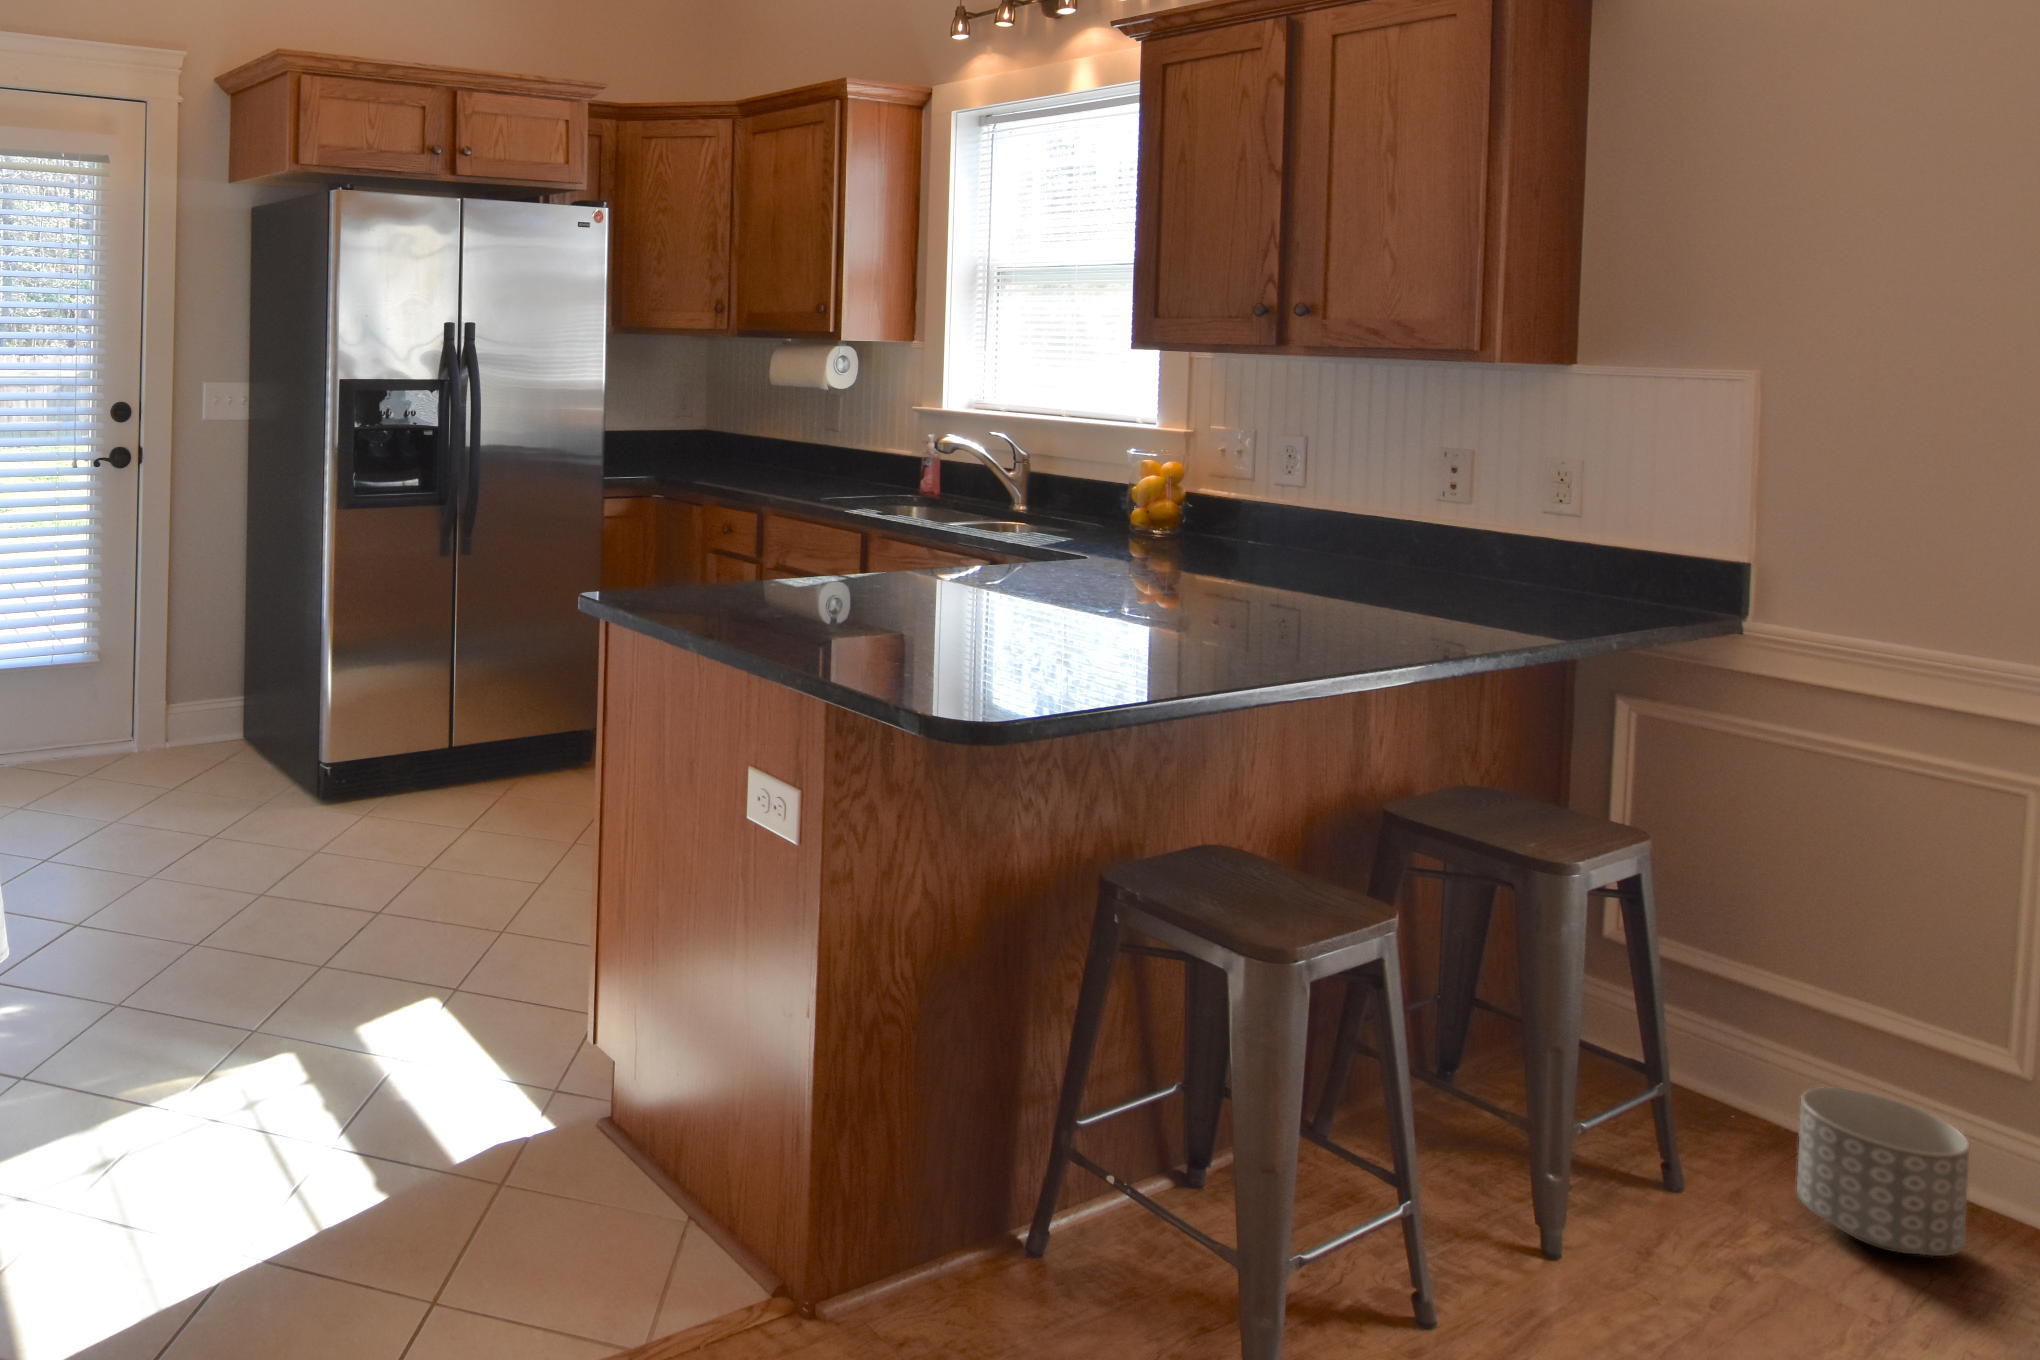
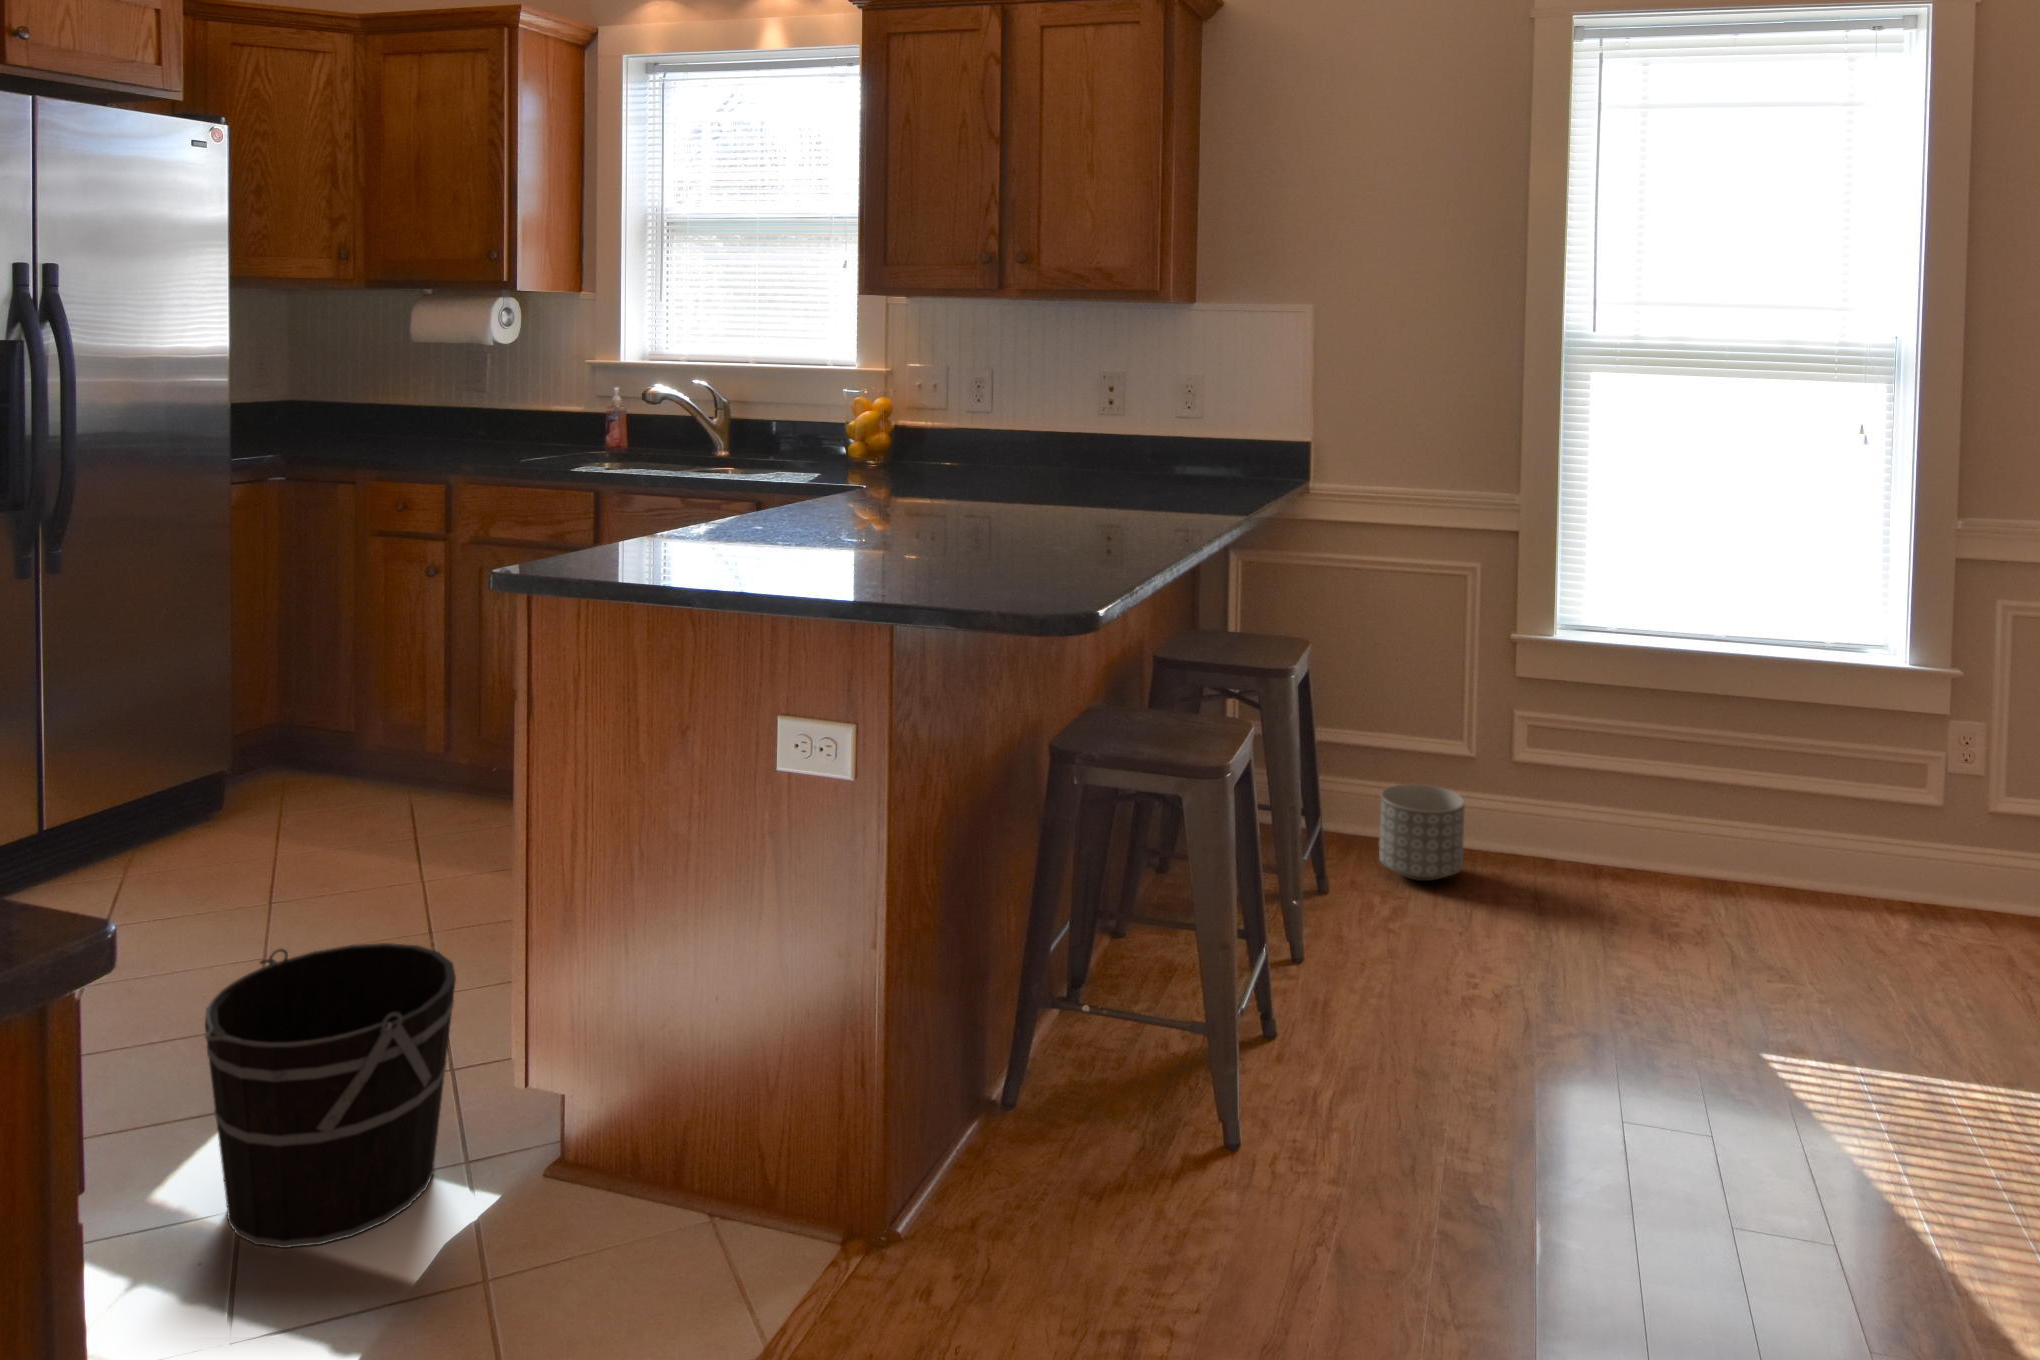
bucket: none [367,869,552,1110] -> present [205,943,456,1248]

